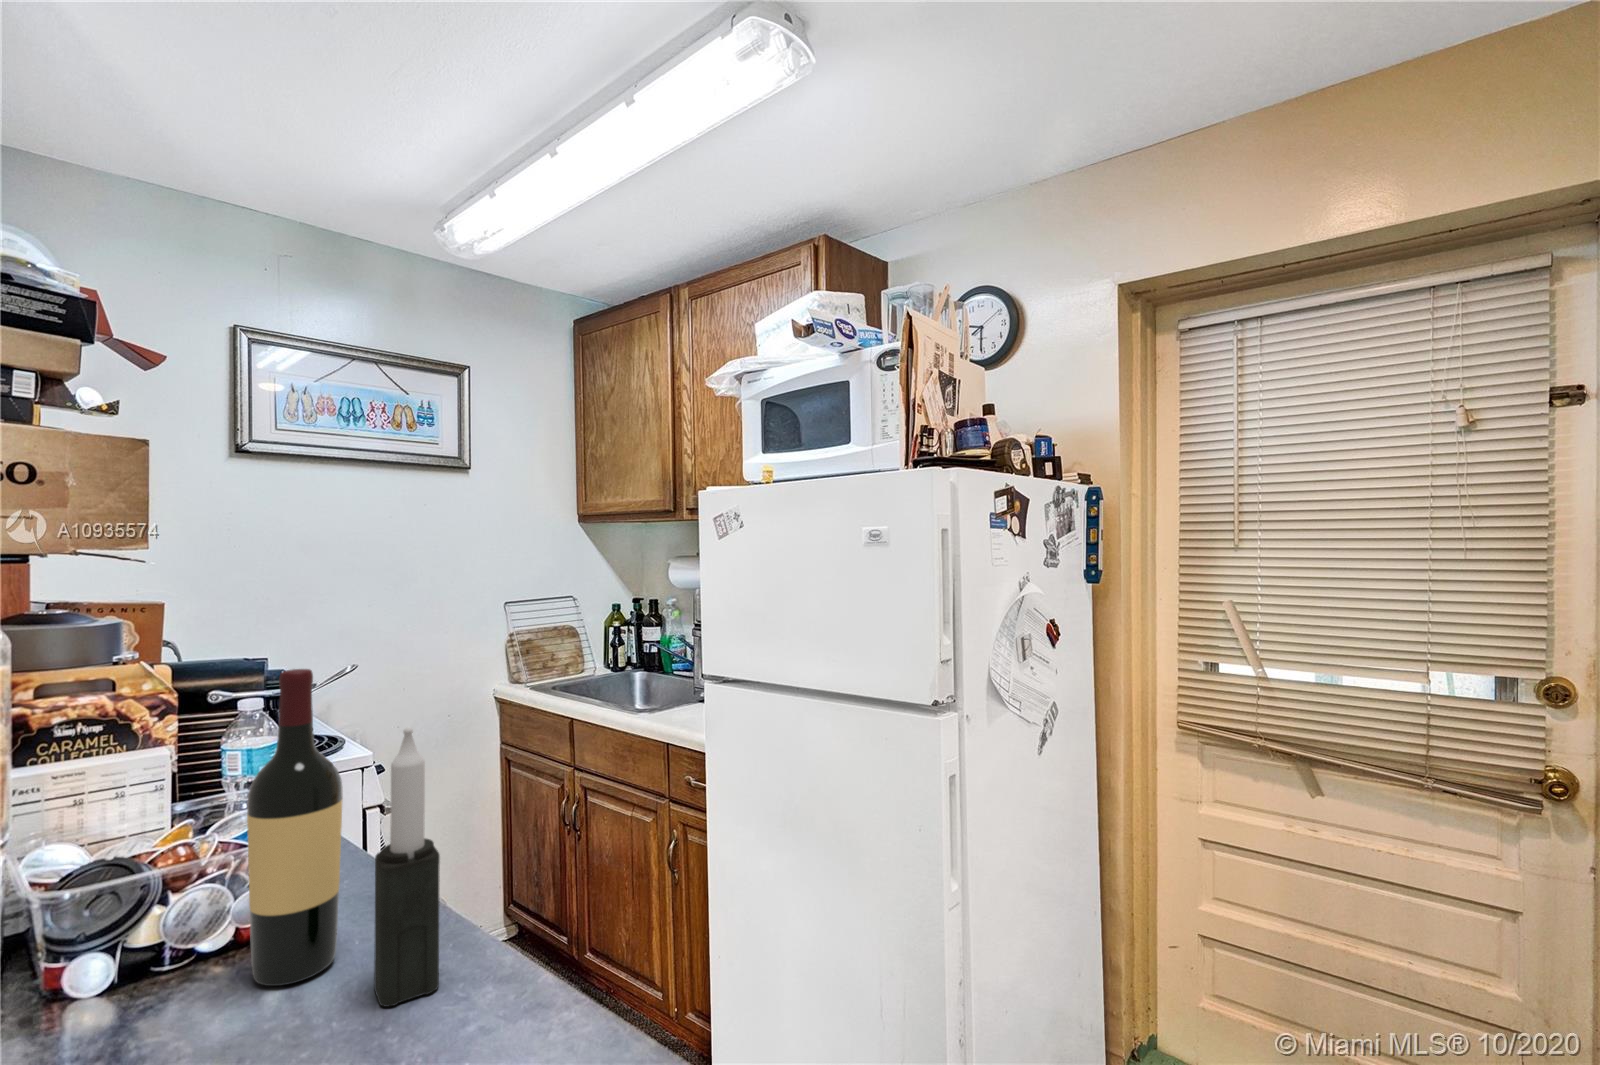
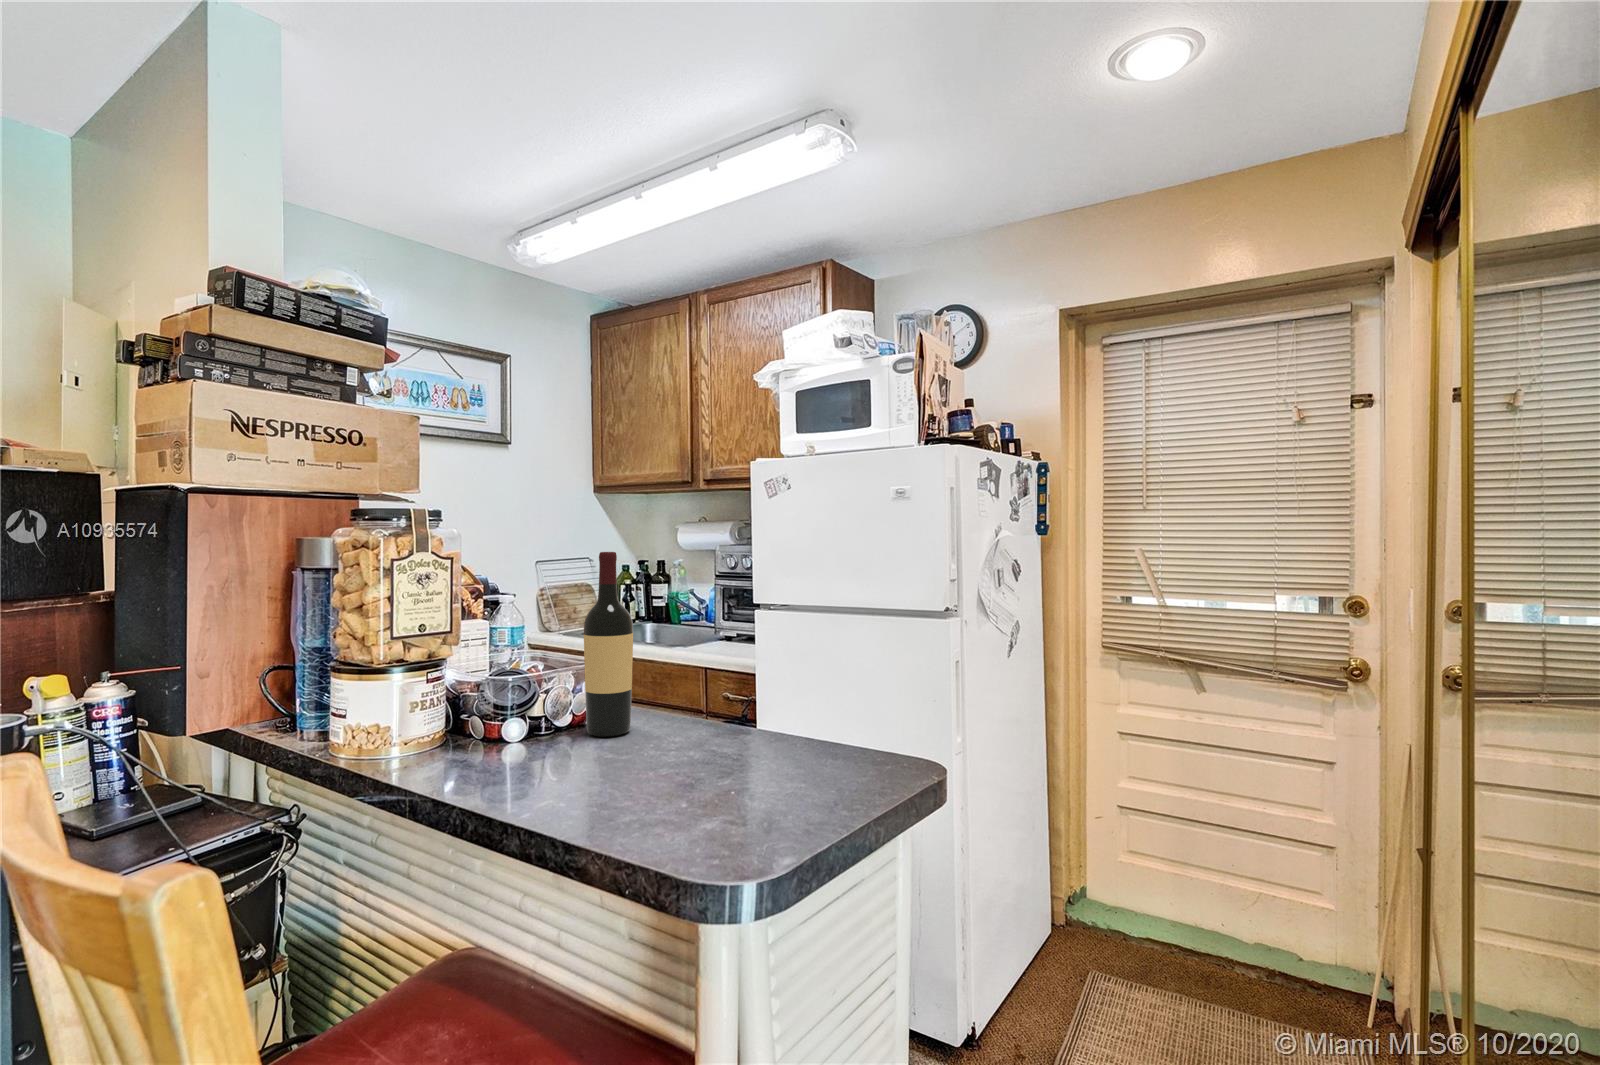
candle: present [374,727,440,1007] -> none [668,582,706,740]

